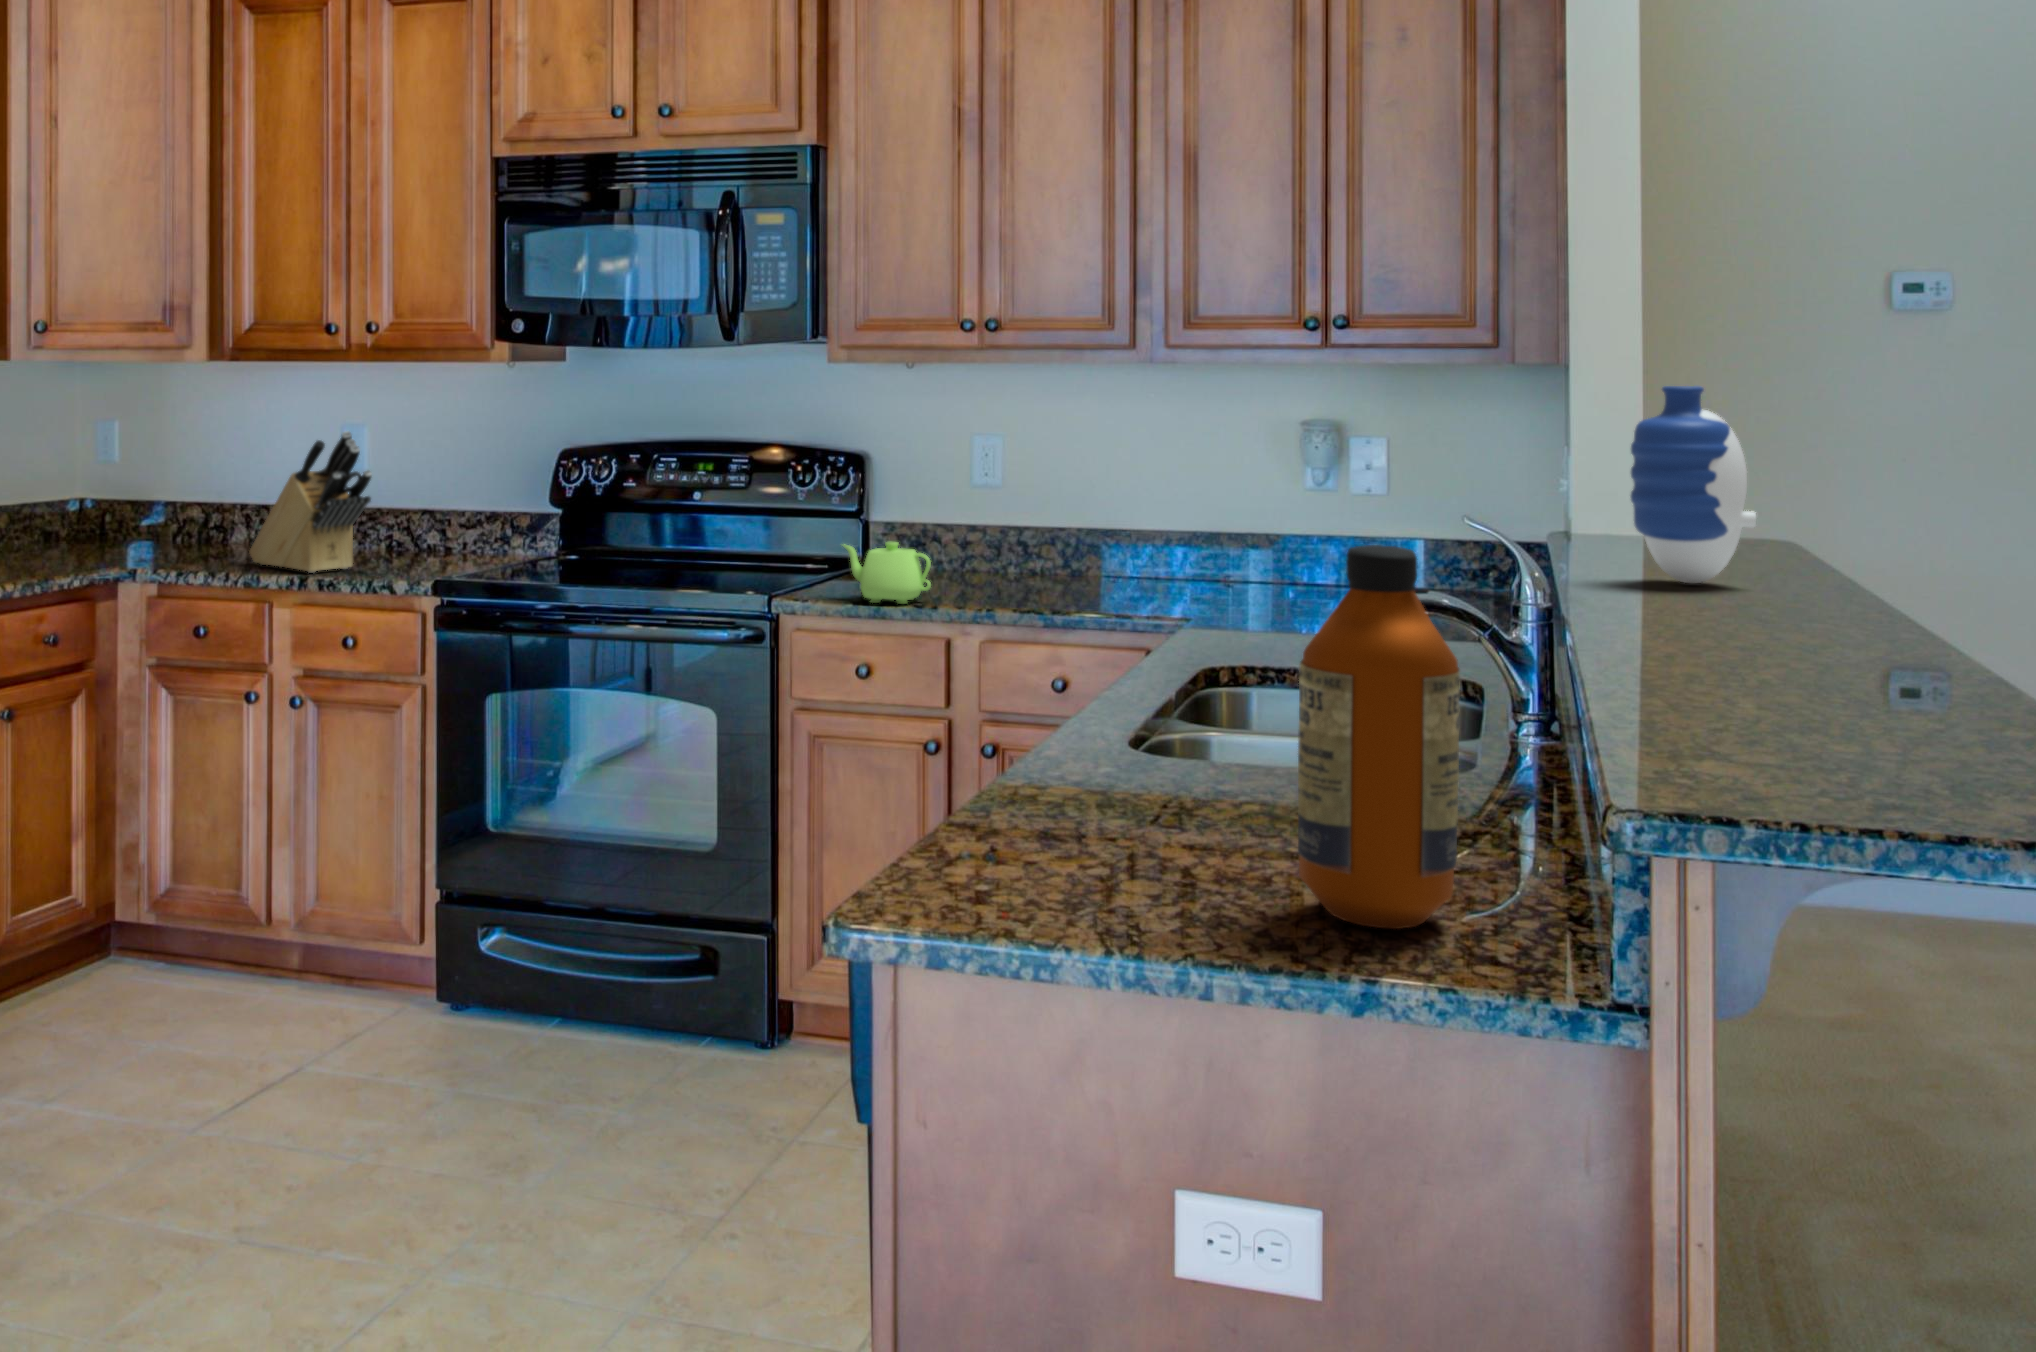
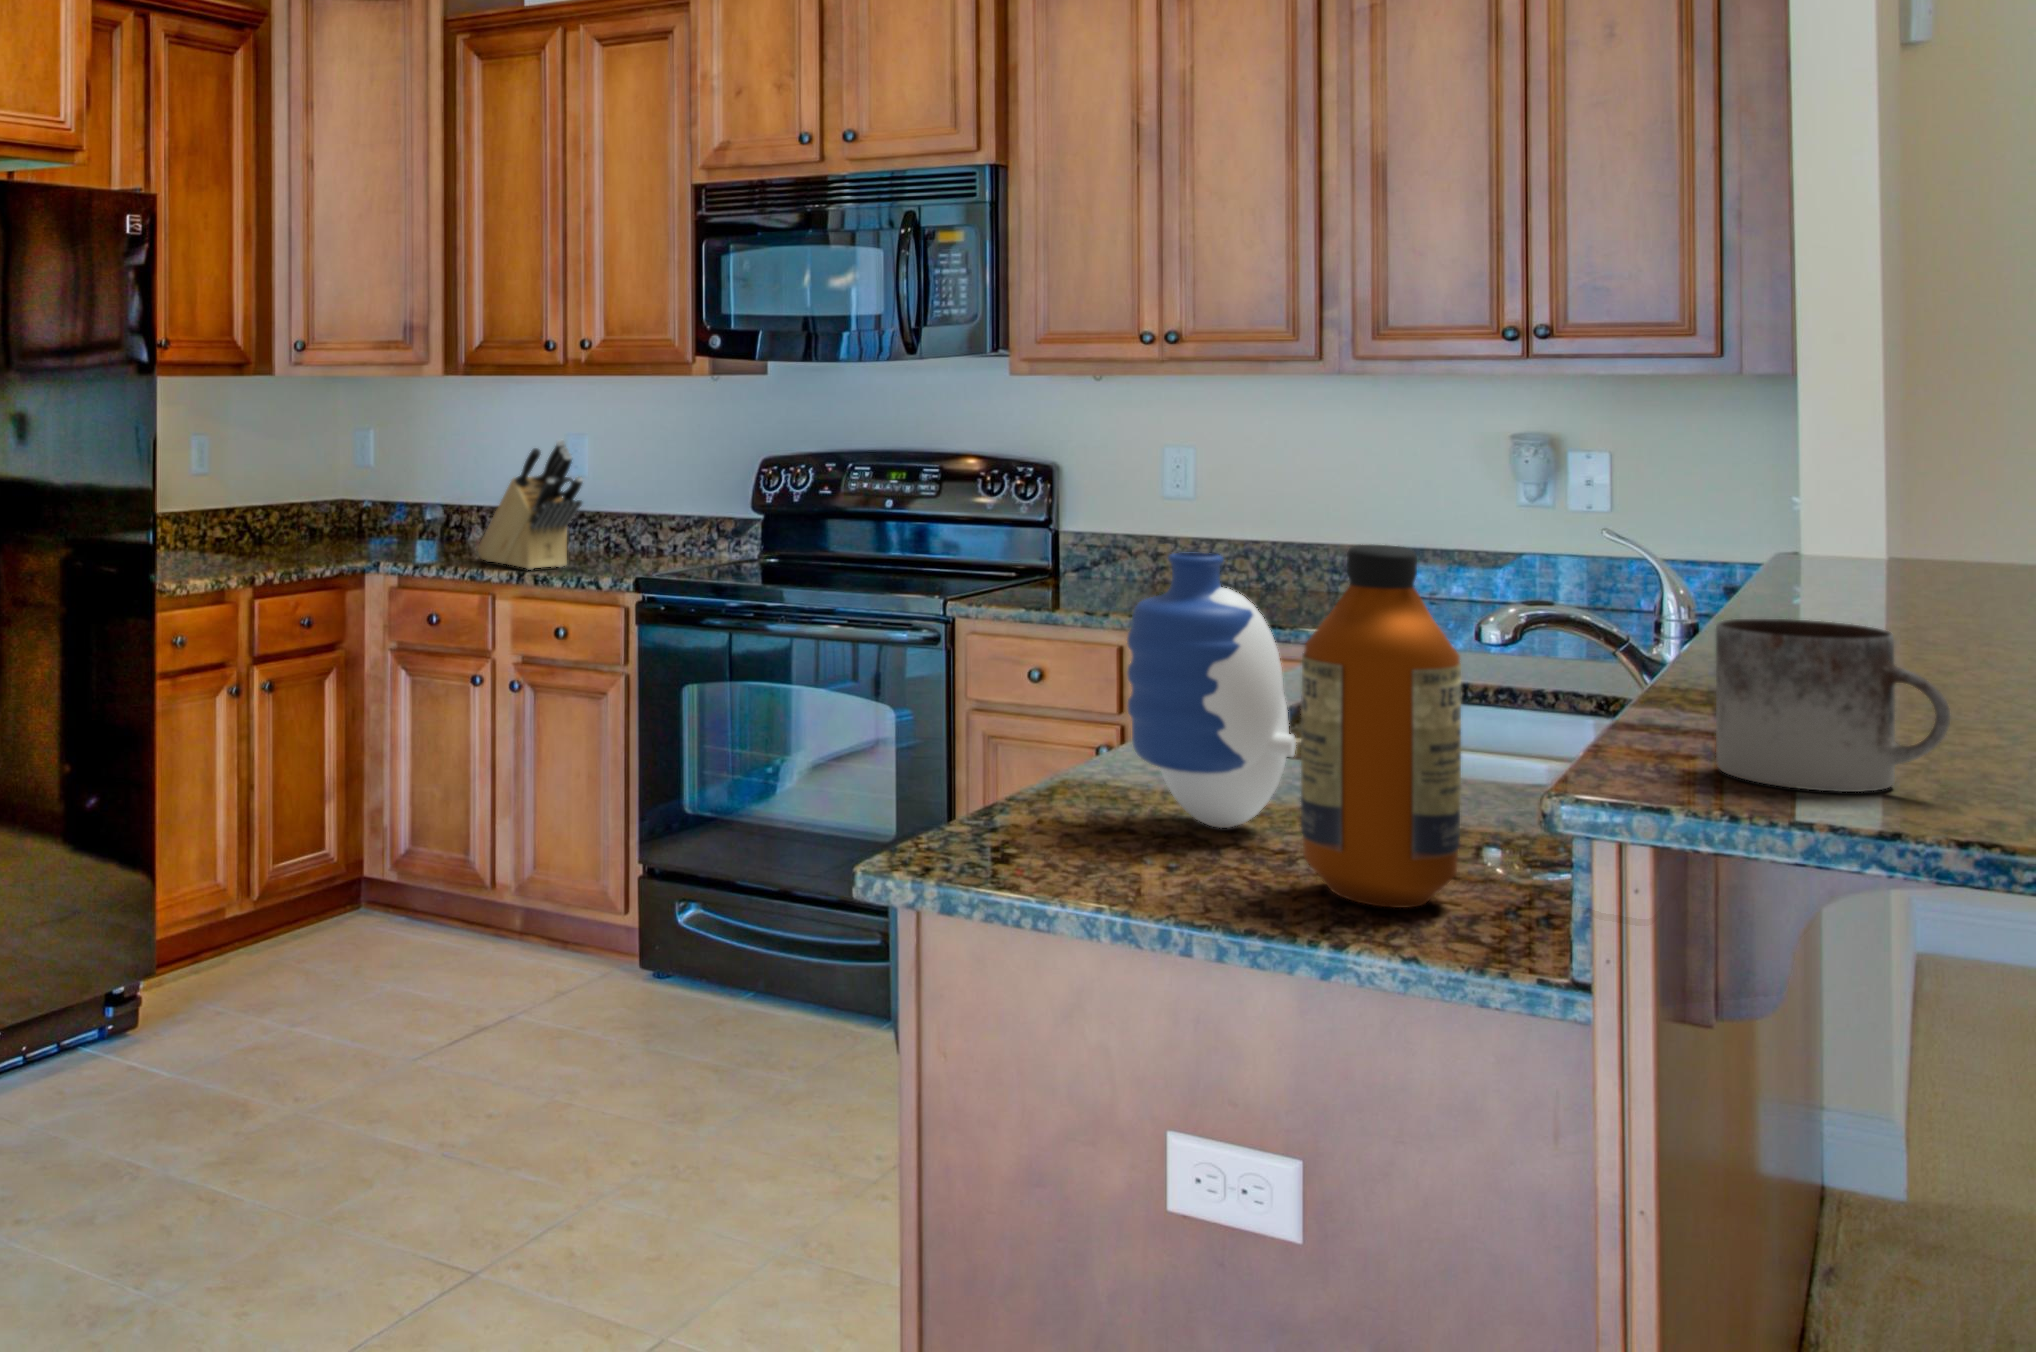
vase: present [1631,386,1756,583] -> present [1127,553,1296,828]
teapot: present [843,542,931,604] -> none [1020,551,1111,613]
mug: none [1733,615,1965,792] -> present [1716,619,1950,792]

